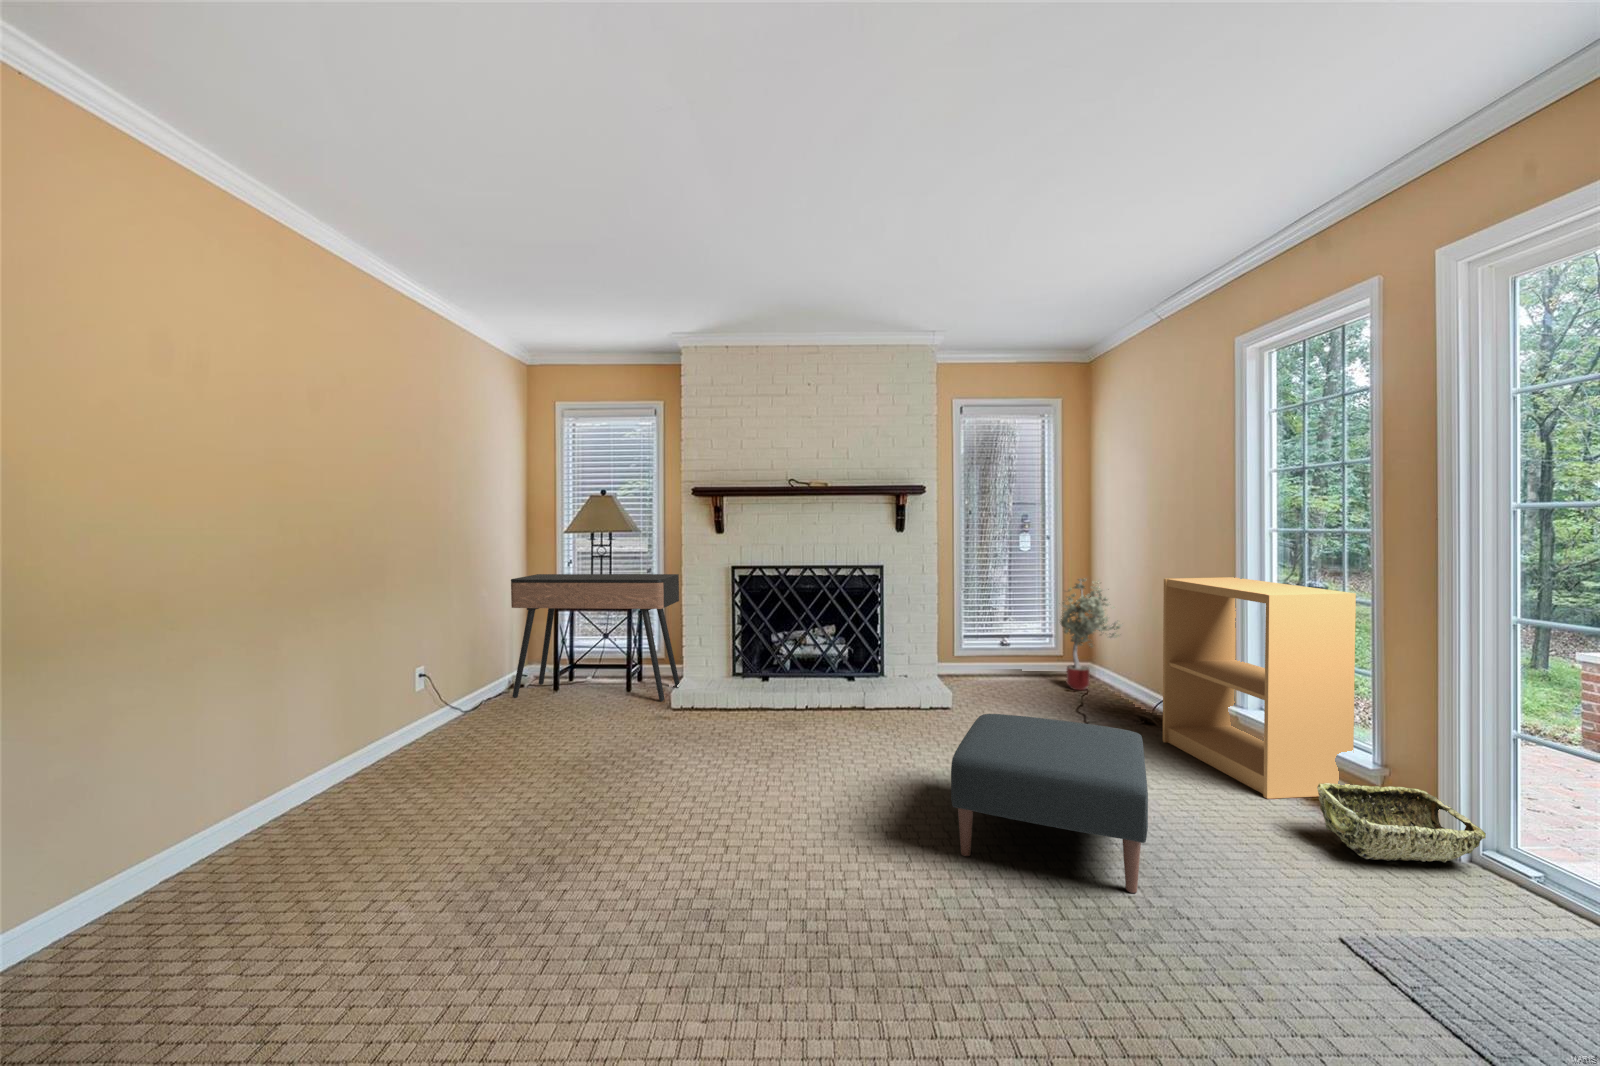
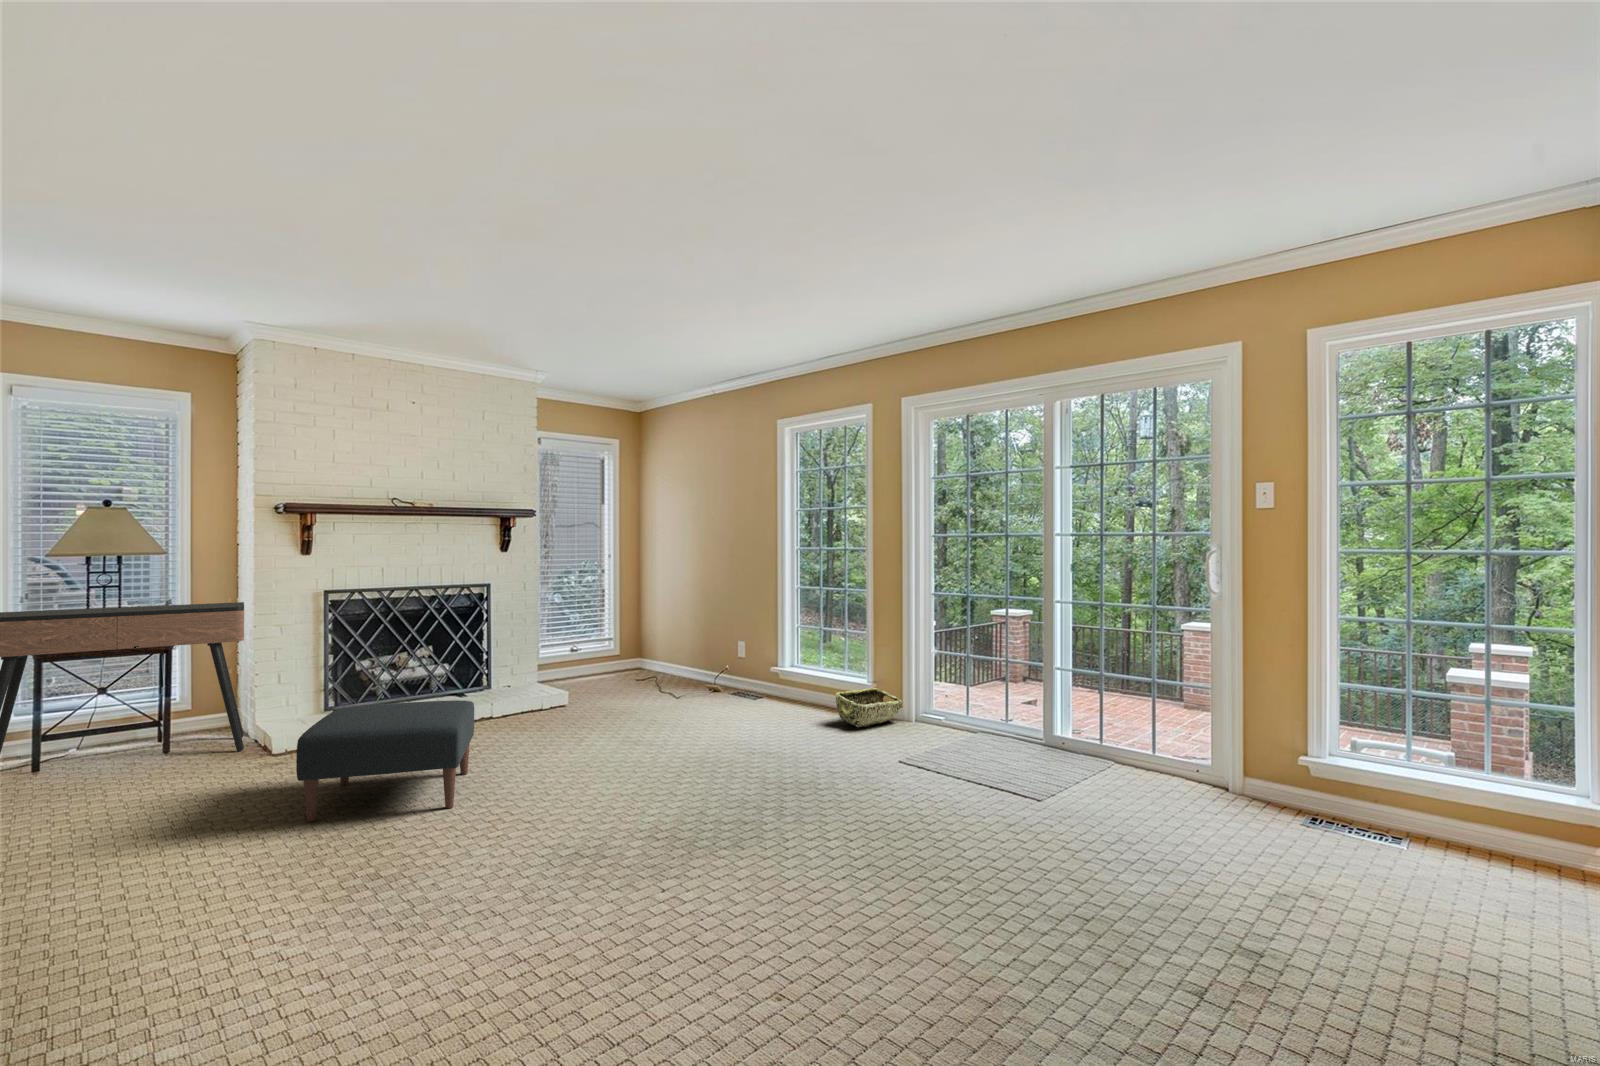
bookshelf: present [1163,577,1356,799] -> none [734,580,842,715]
potted tree: present [1060,579,1122,690] -> none [636,588,690,682]
ottoman: present [951,714,1148,893] -> present [296,700,474,822]

